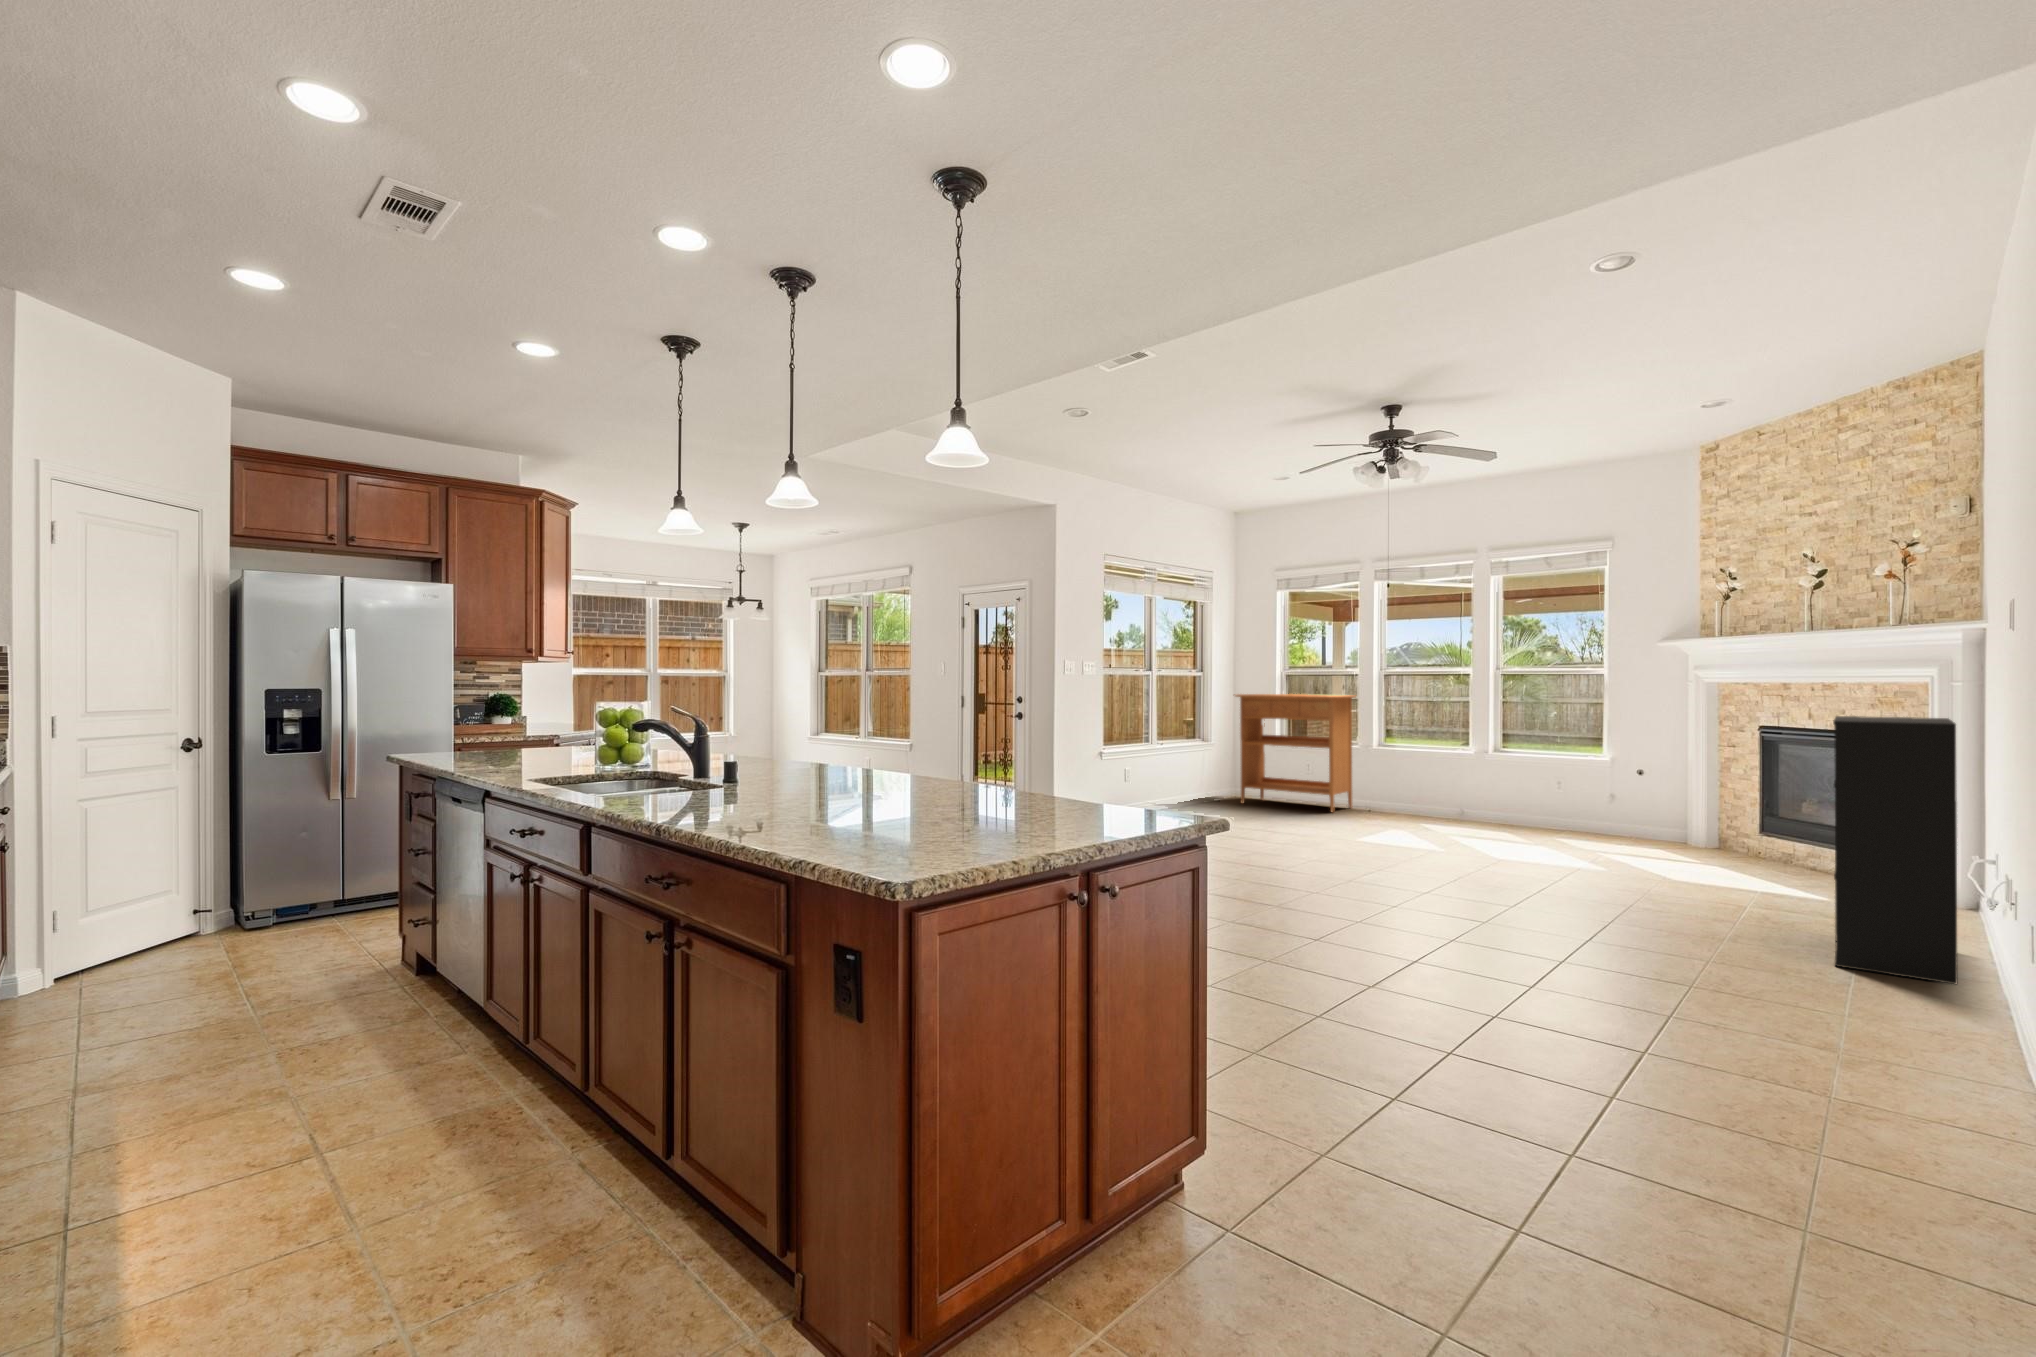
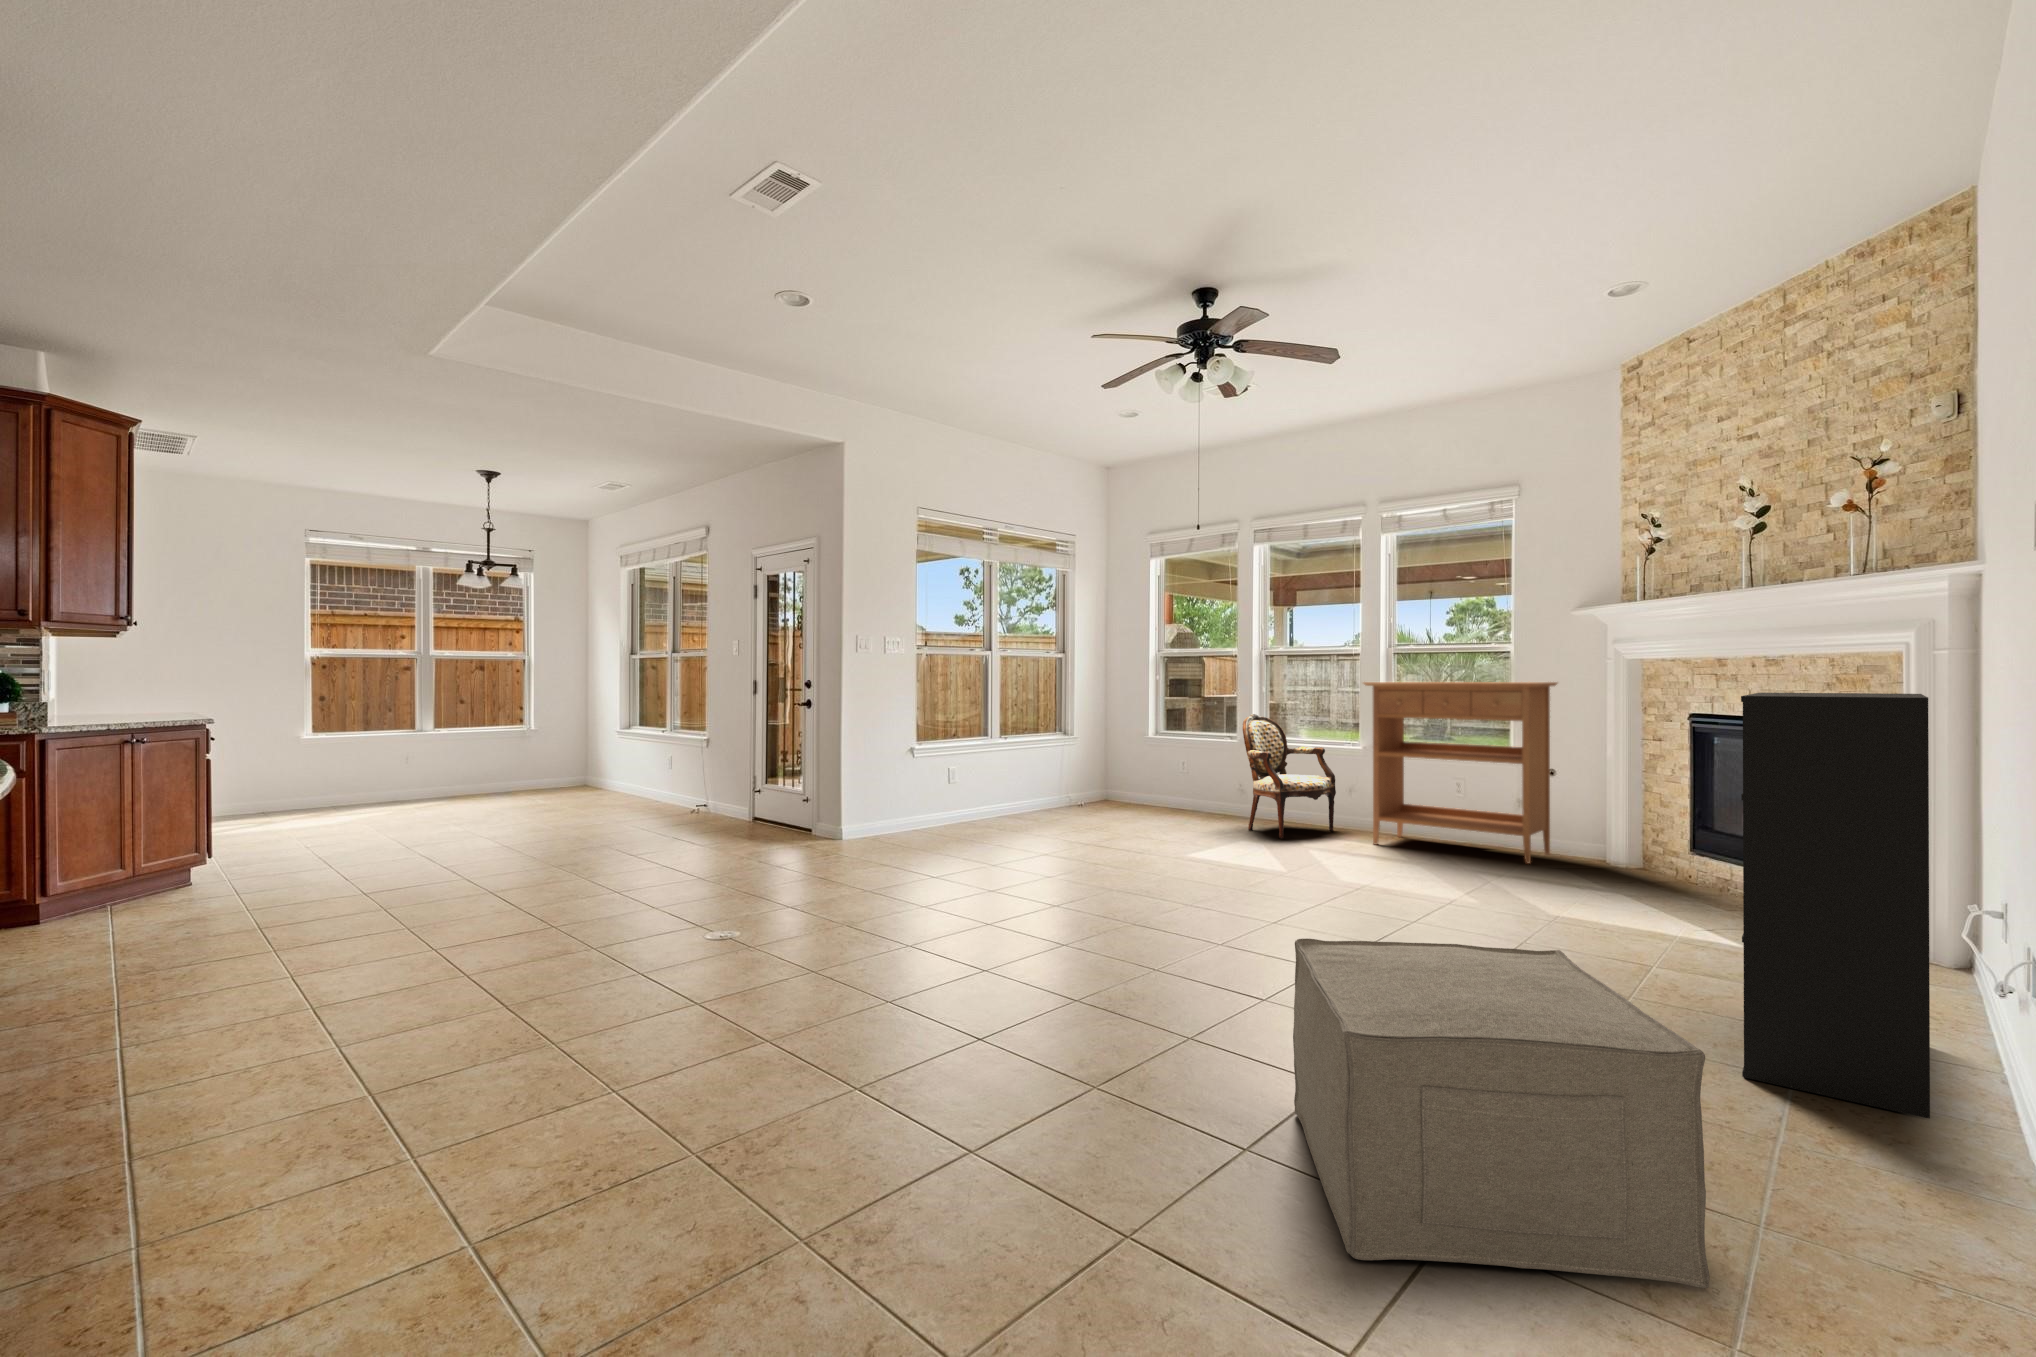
console table: present [1236,694,1356,812] -> present [1364,682,1557,864]
armchair: none [1373,724,1452,826] -> present [1243,714,1336,838]
ottoman: none [1557,874,1842,1048] -> present [1293,939,1709,1288]

